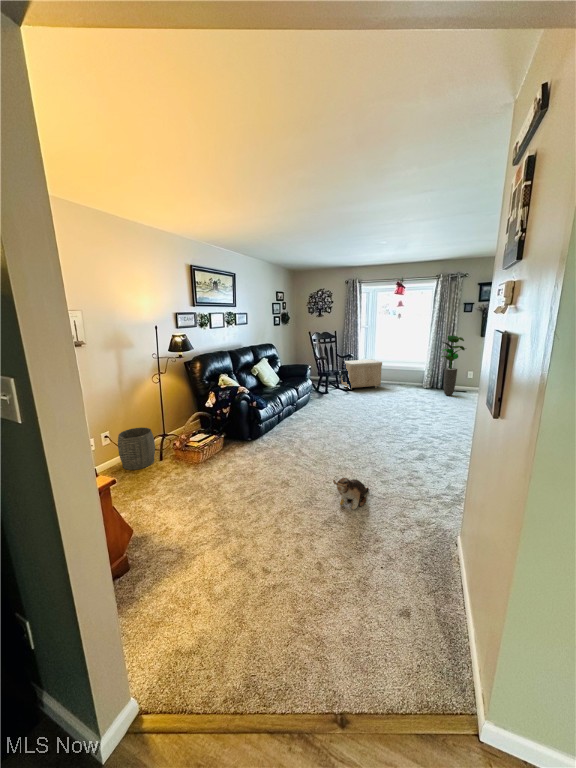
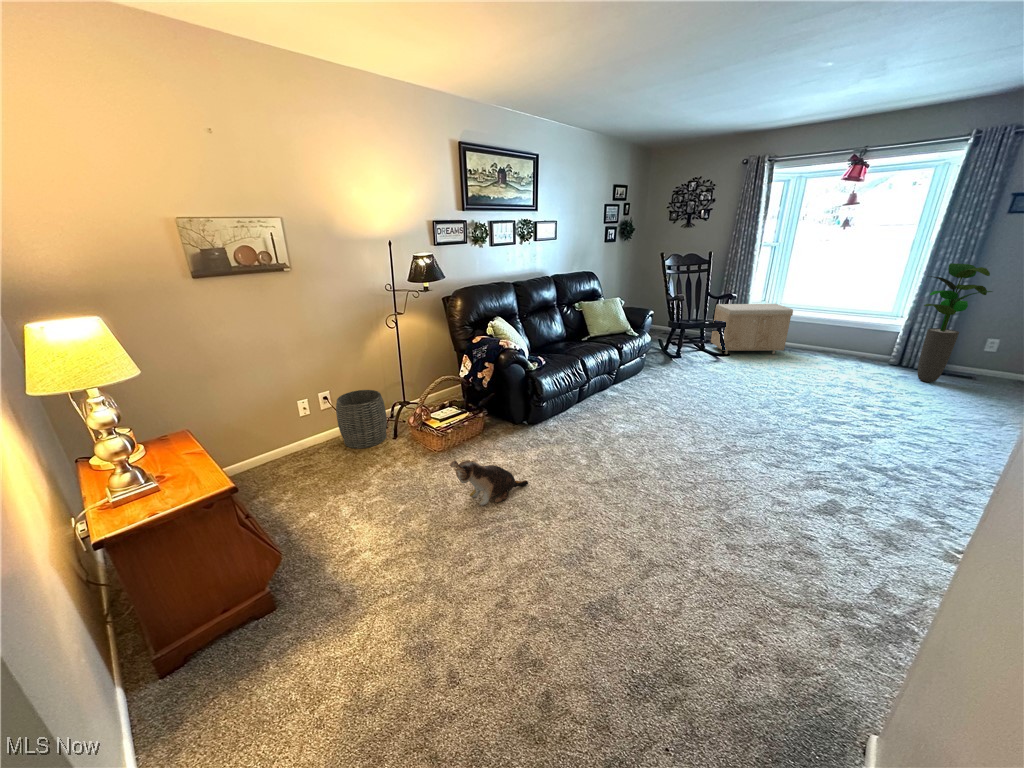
plush toy: present [333,478,369,510] -> present [450,461,528,505]

